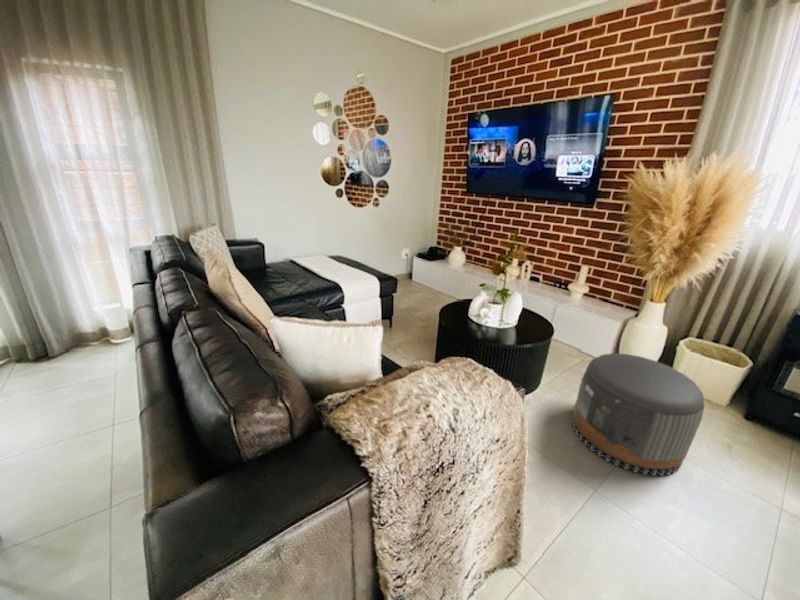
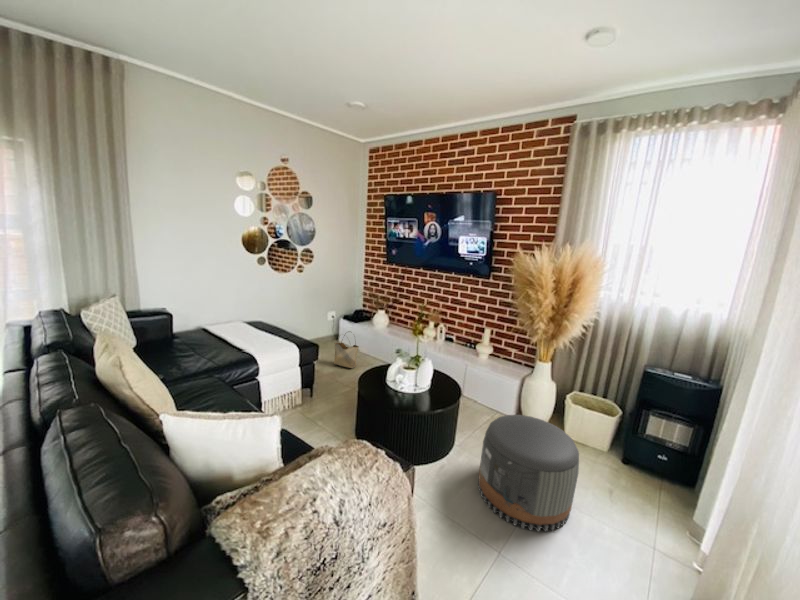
woven basket: none [412,267,438,304] -> present [334,335,359,368]

